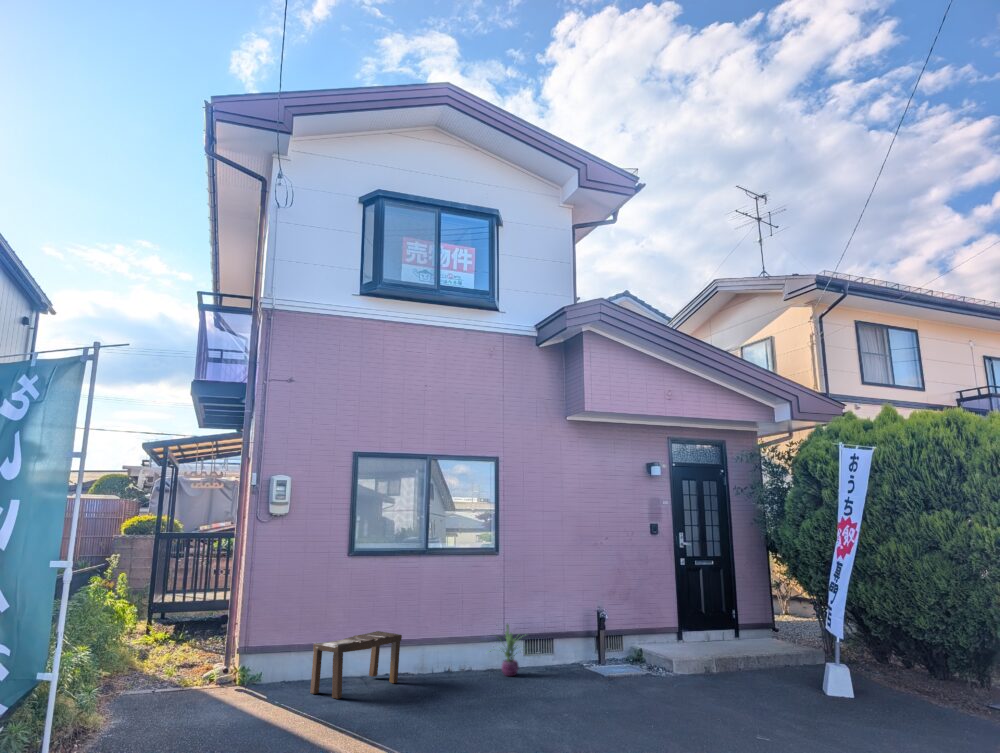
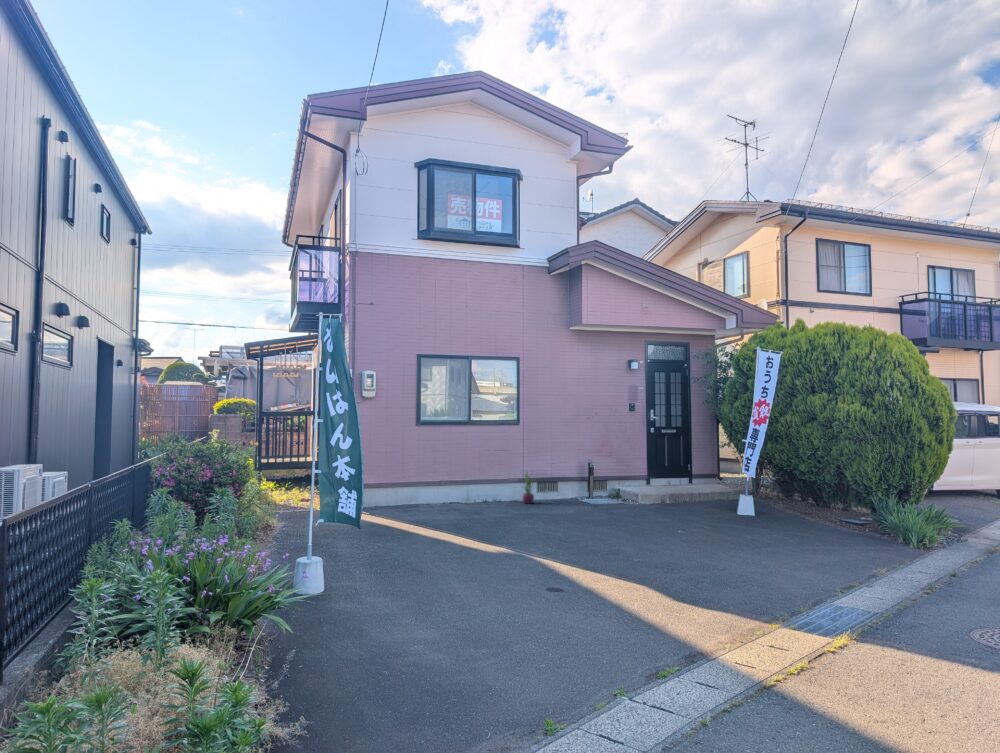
bench: present [310,631,402,699] -> none [400,474,456,513]

